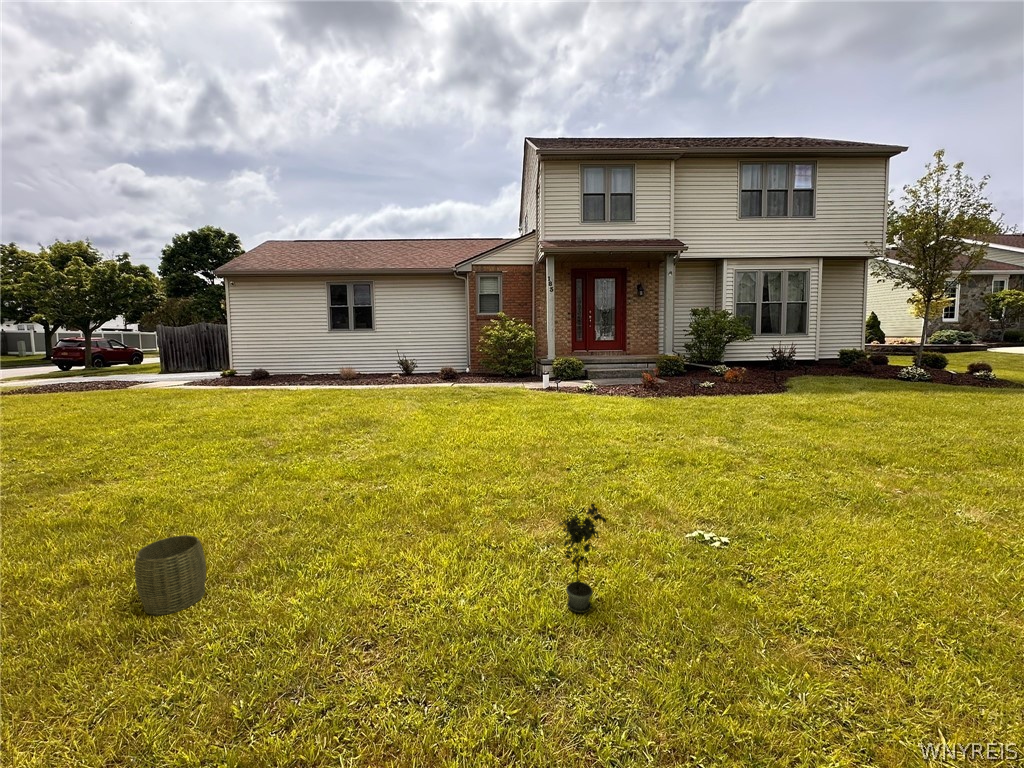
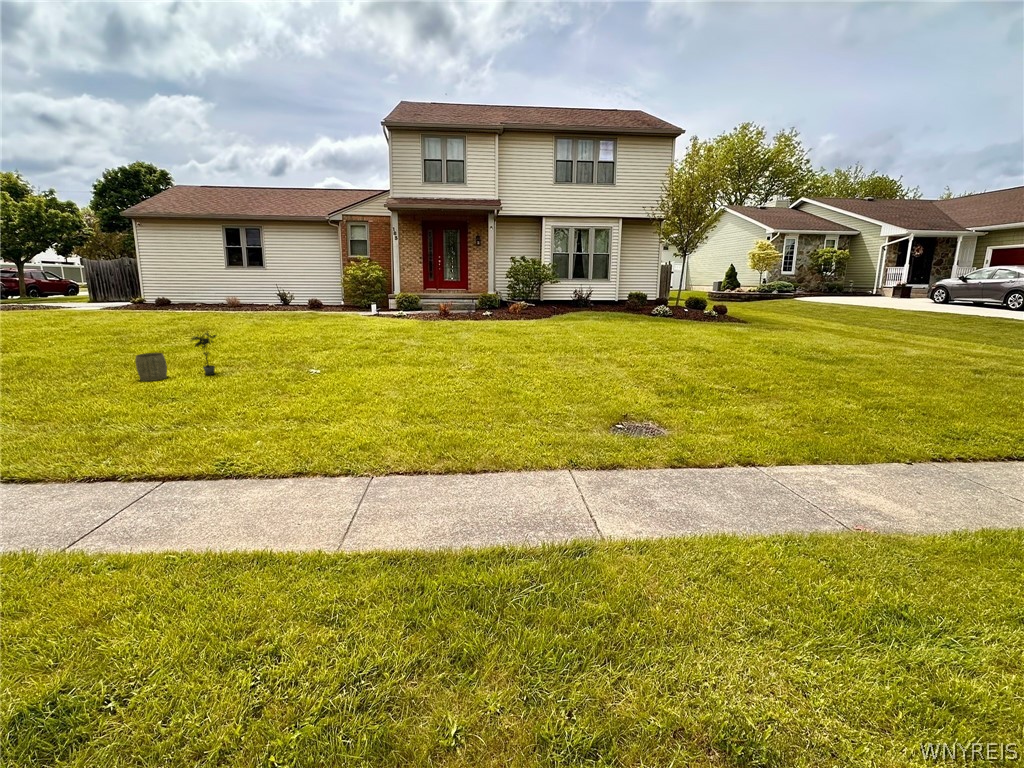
woven basket: present [135,535,206,615] -> present [135,353,167,381]

